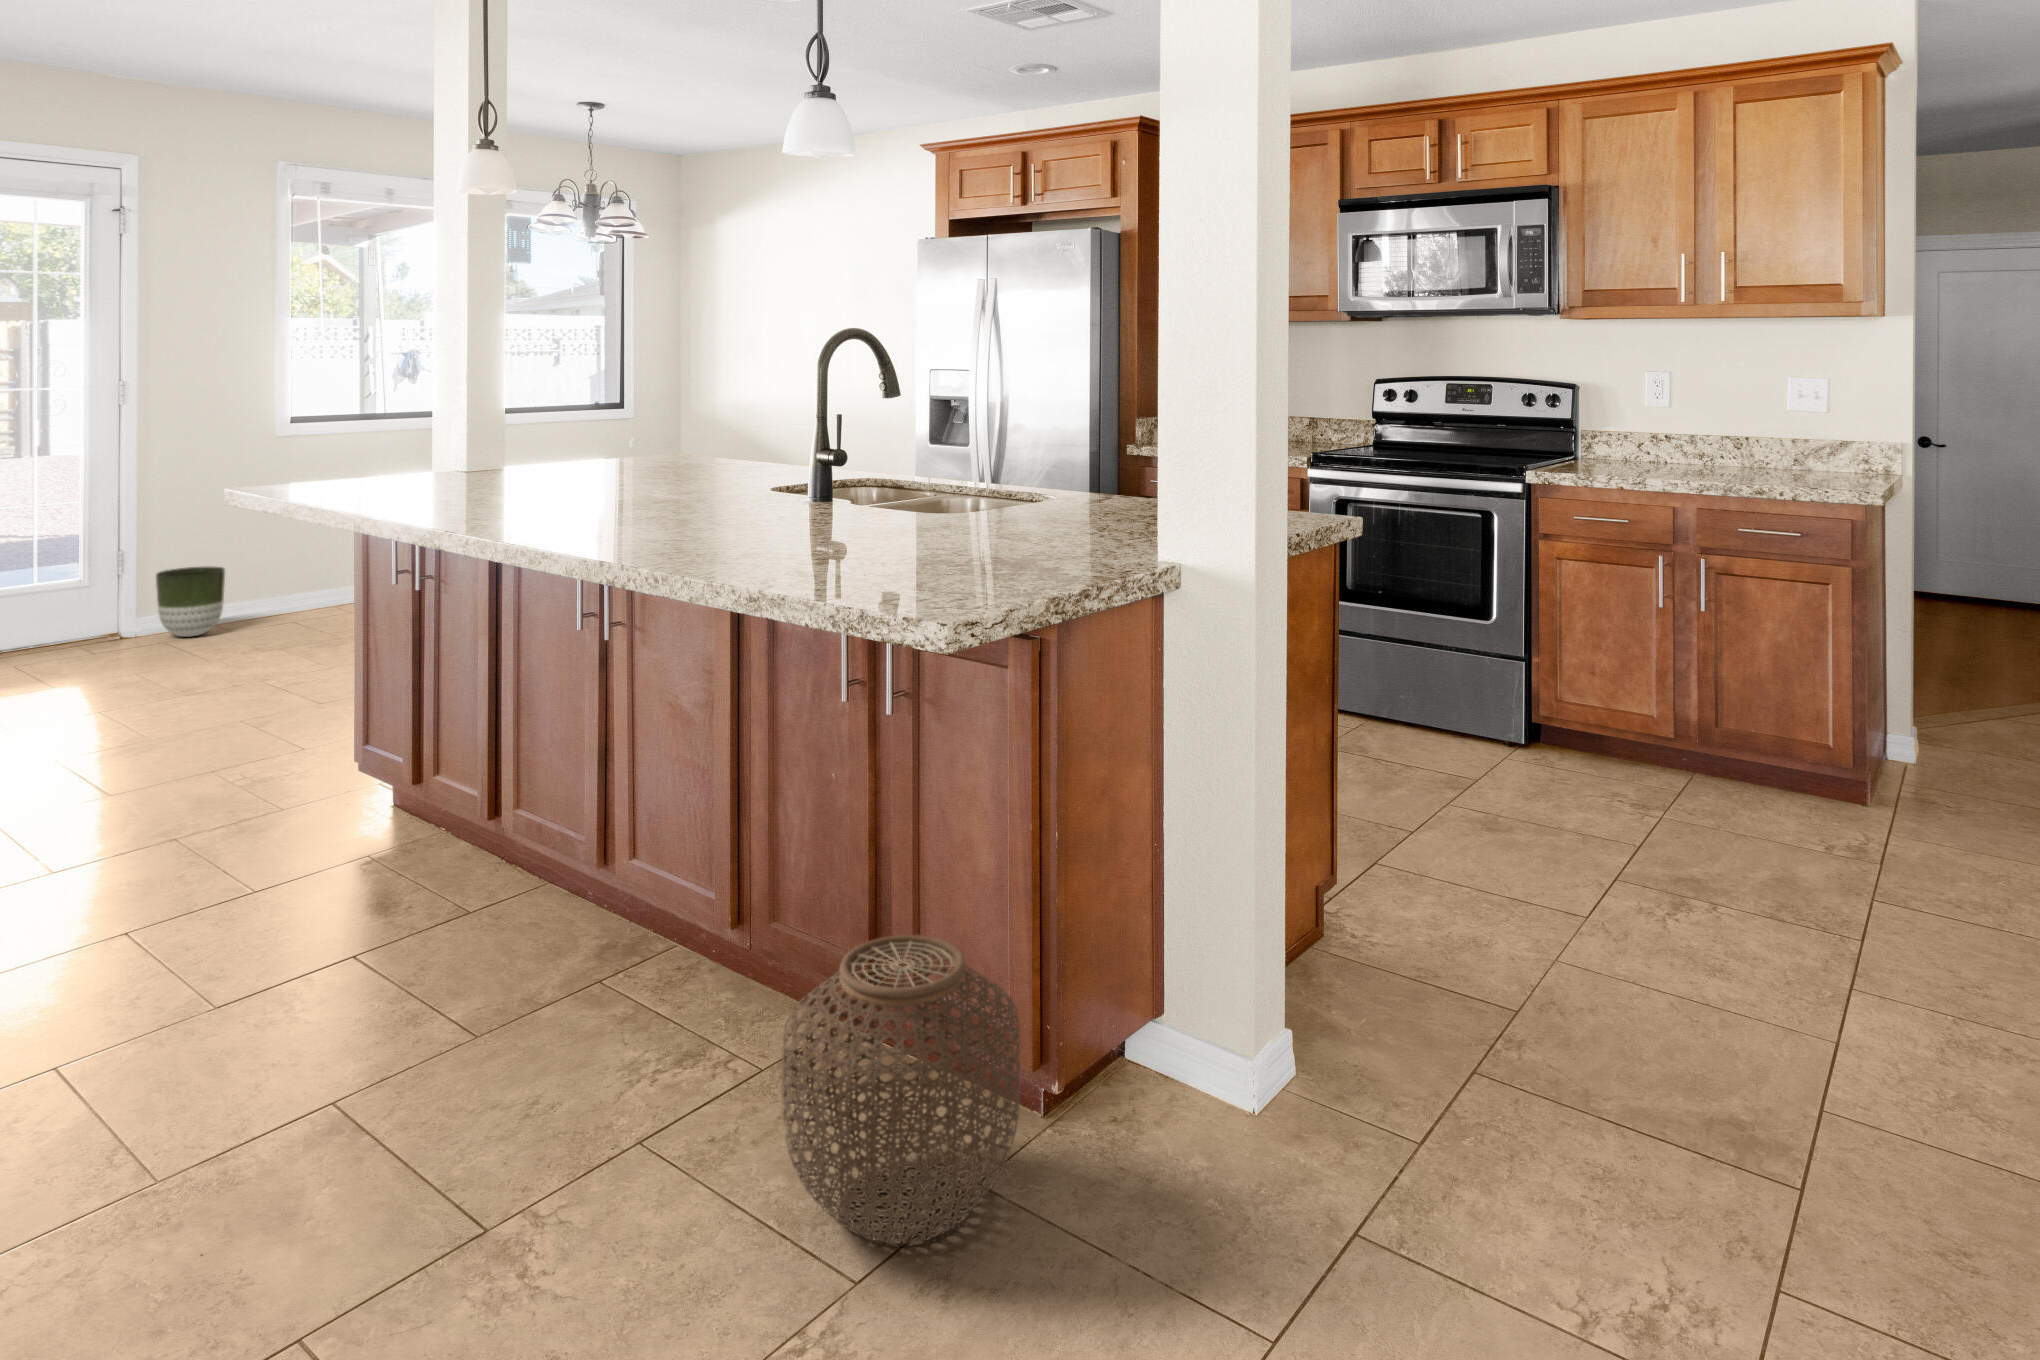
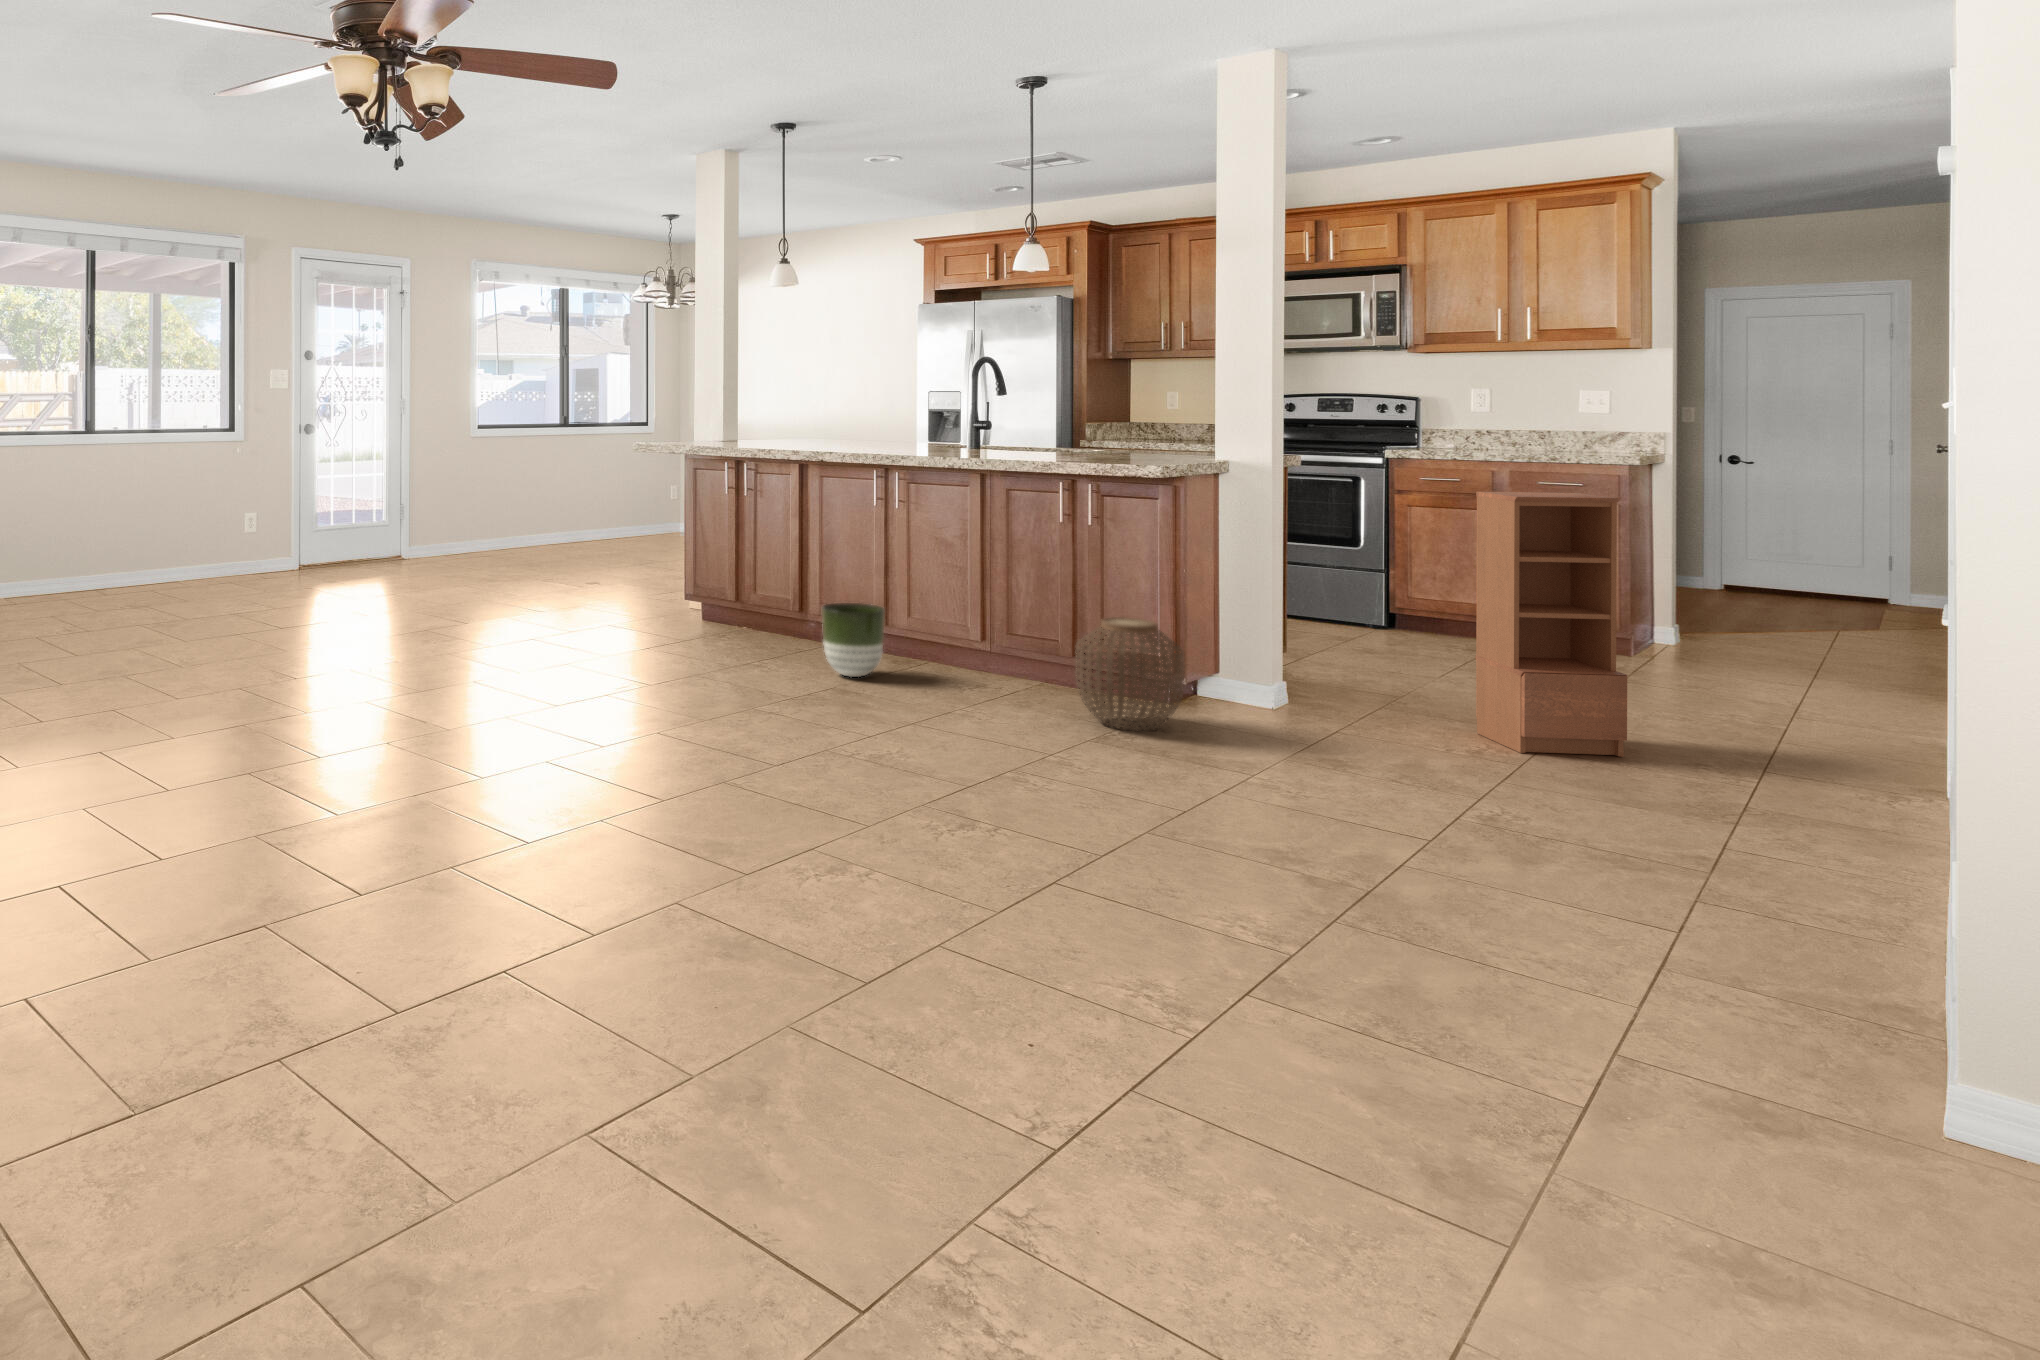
planter: present [156,567,225,637] -> present [822,603,885,677]
bookcase: none [1639,631,1952,1272] -> present [1476,492,1627,757]

